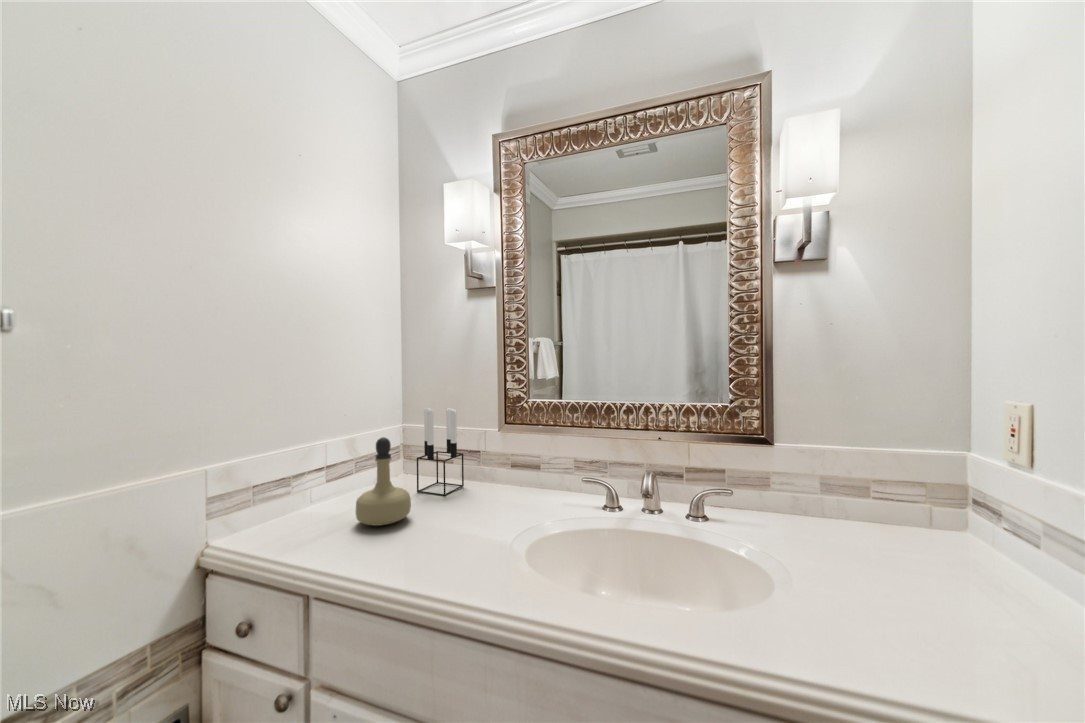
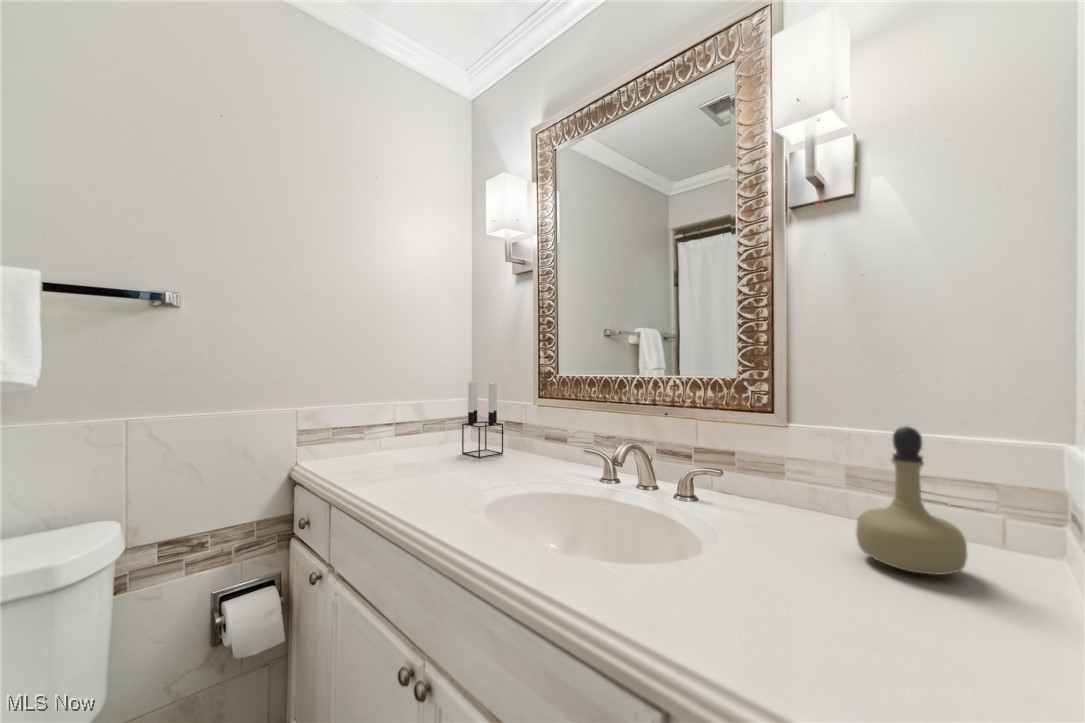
perfume bottle: present [356,437,411,526] -> present [856,427,967,575]

